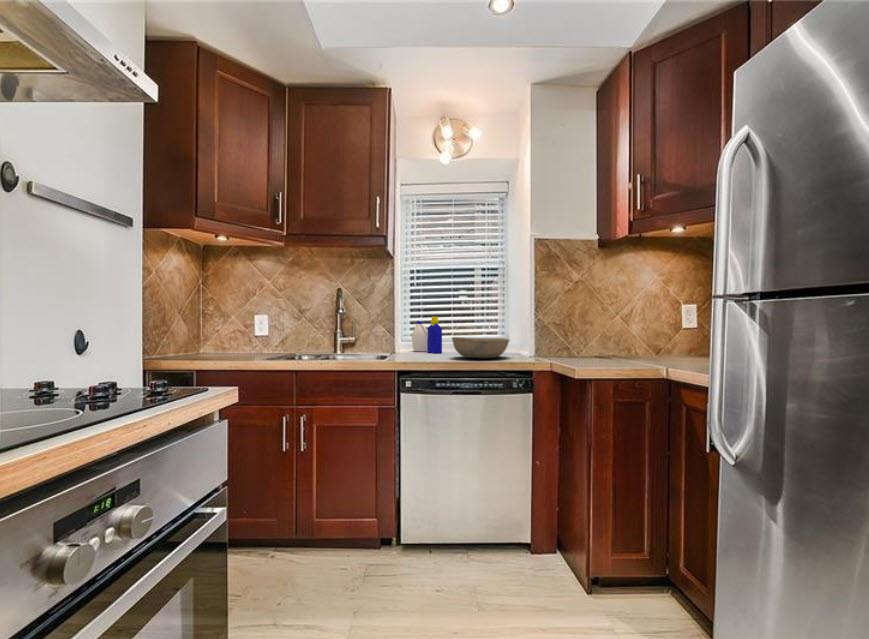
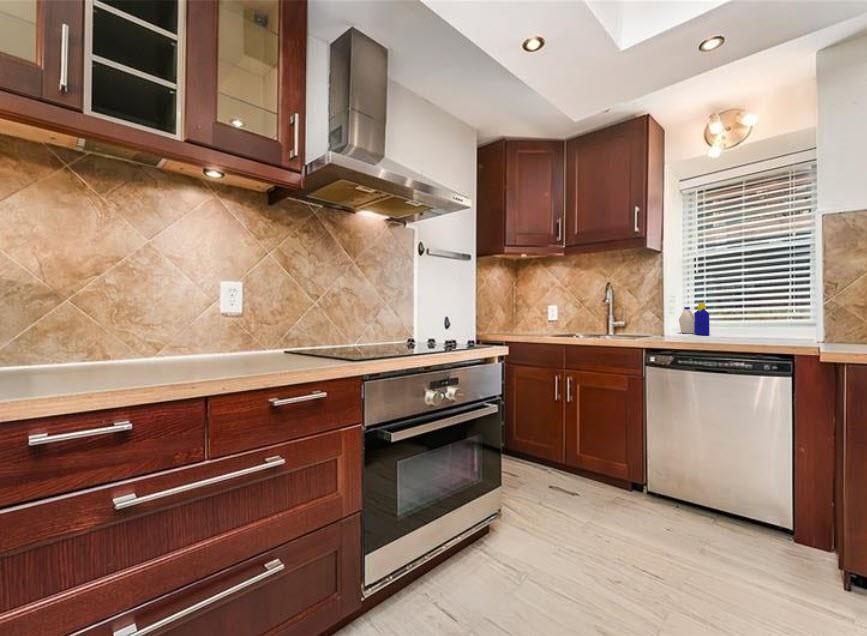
bowl: present [452,337,509,358] -> none [715,322,784,343]

